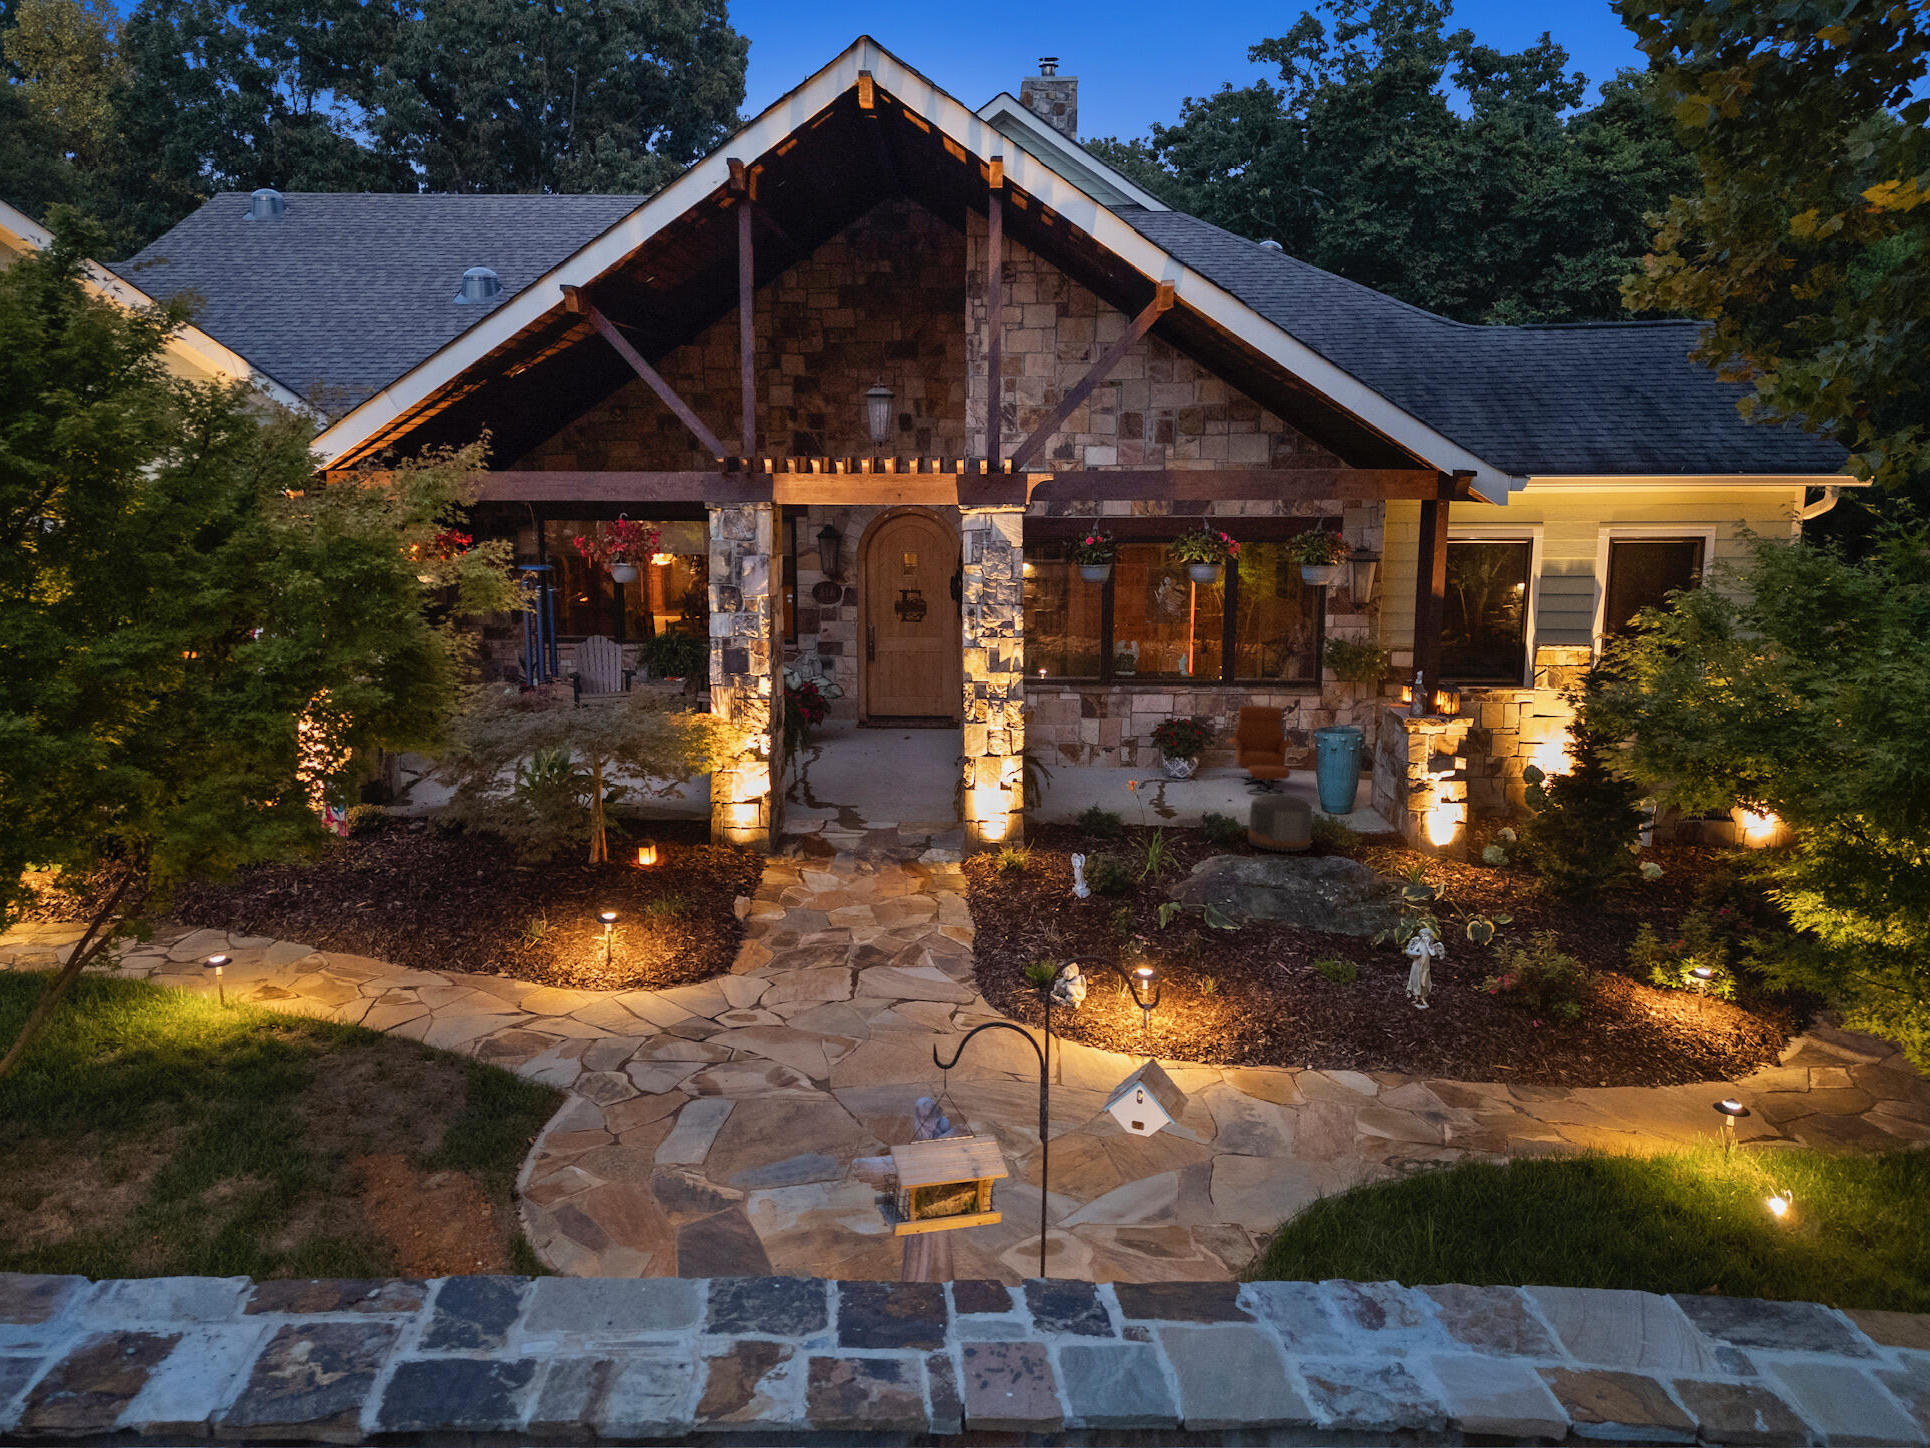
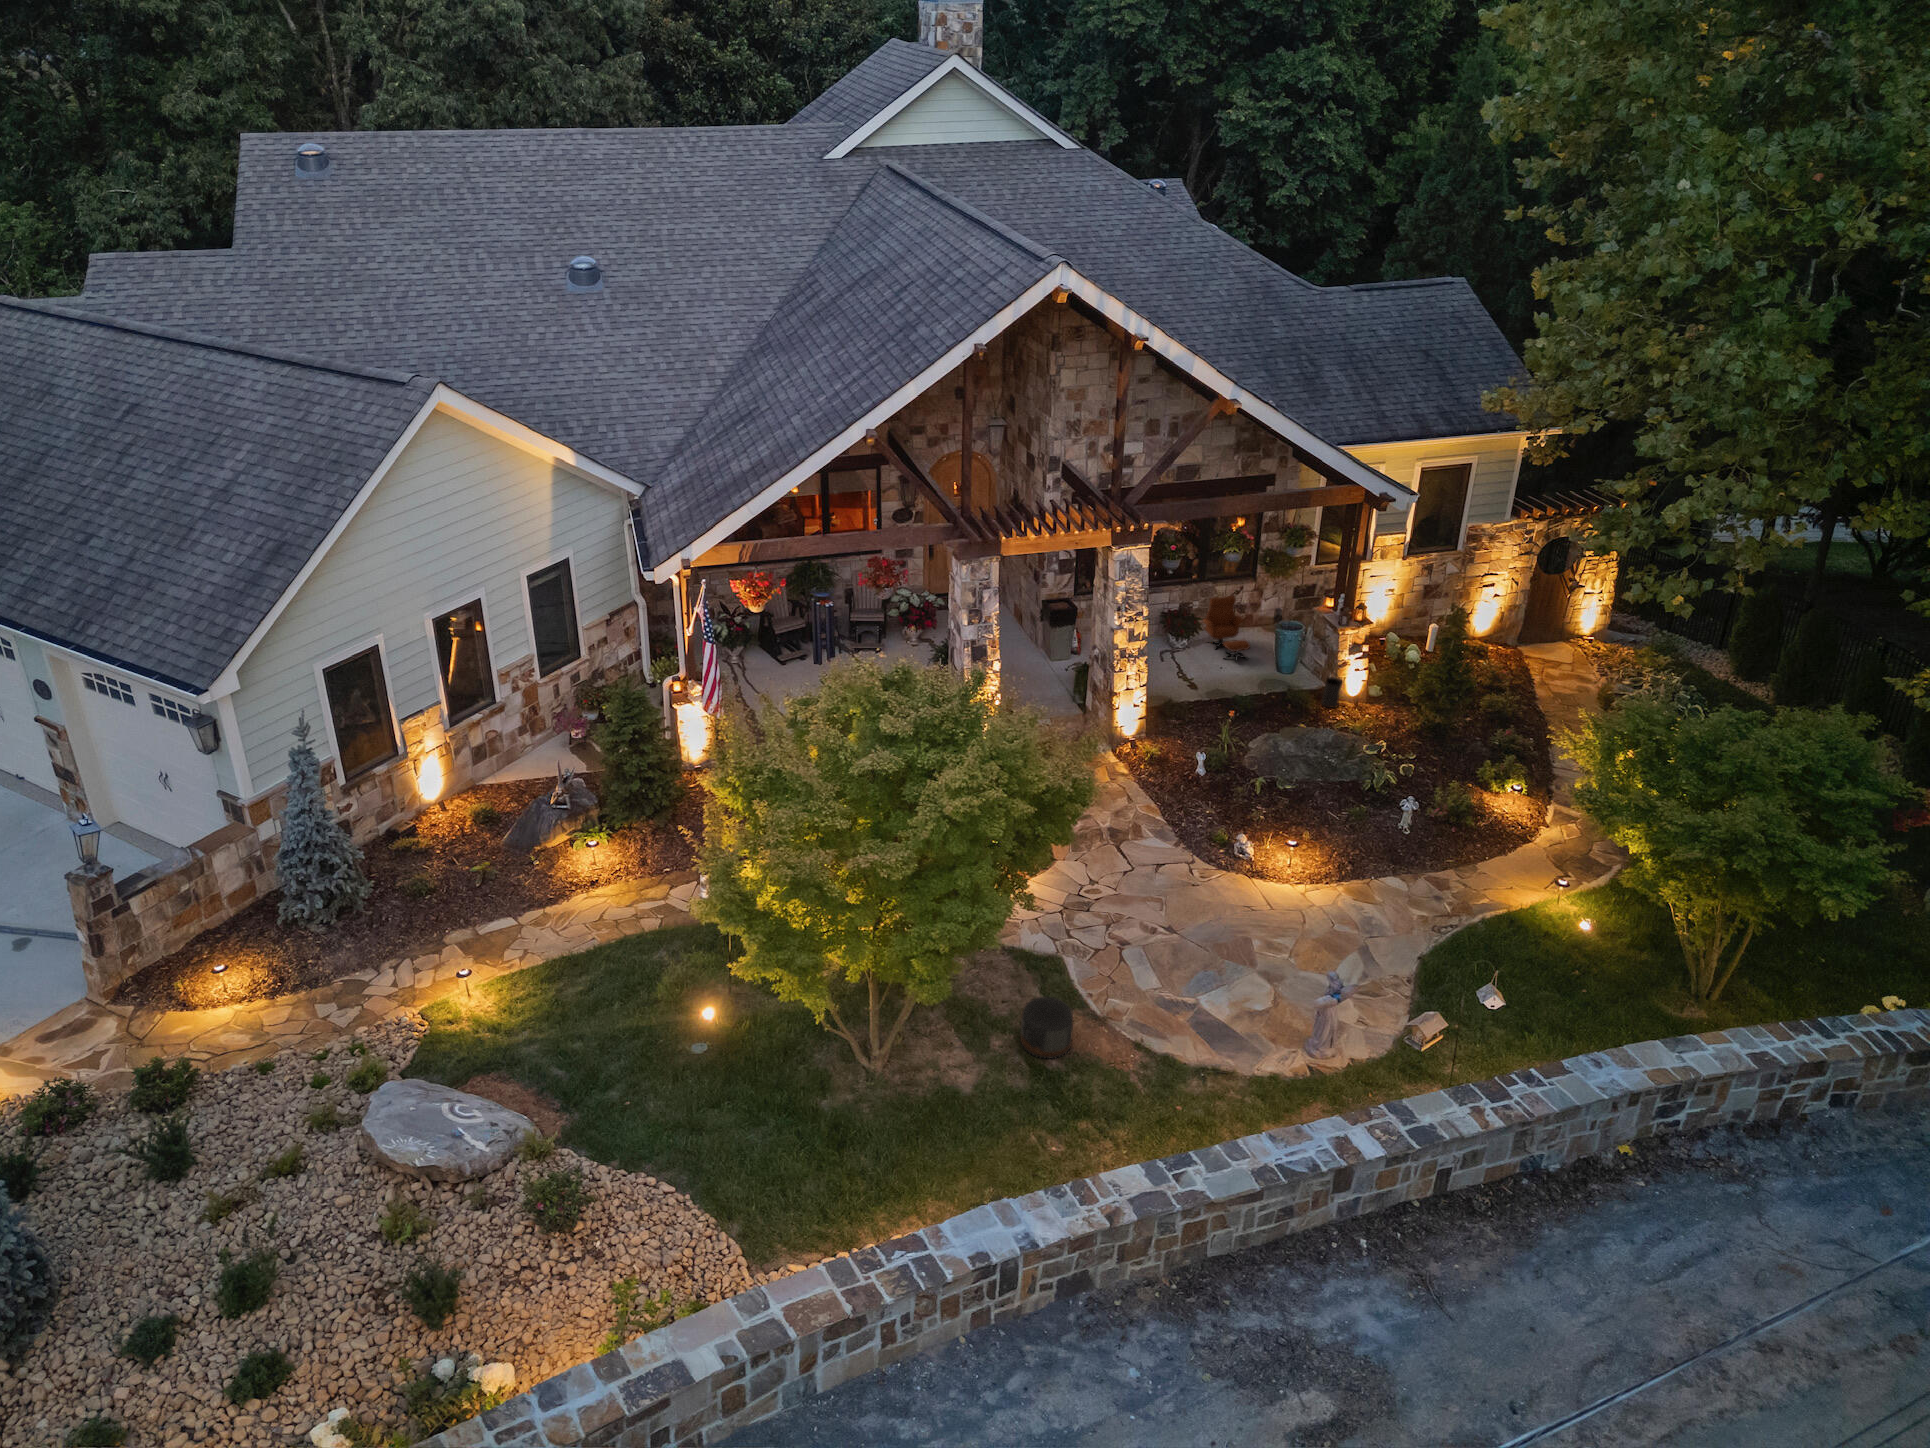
pouf: present [1249,793,1312,851] -> present [1020,996,1073,1059]
watering can: none [1369,794,1425,855] -> present [1321,677,1343,708]

